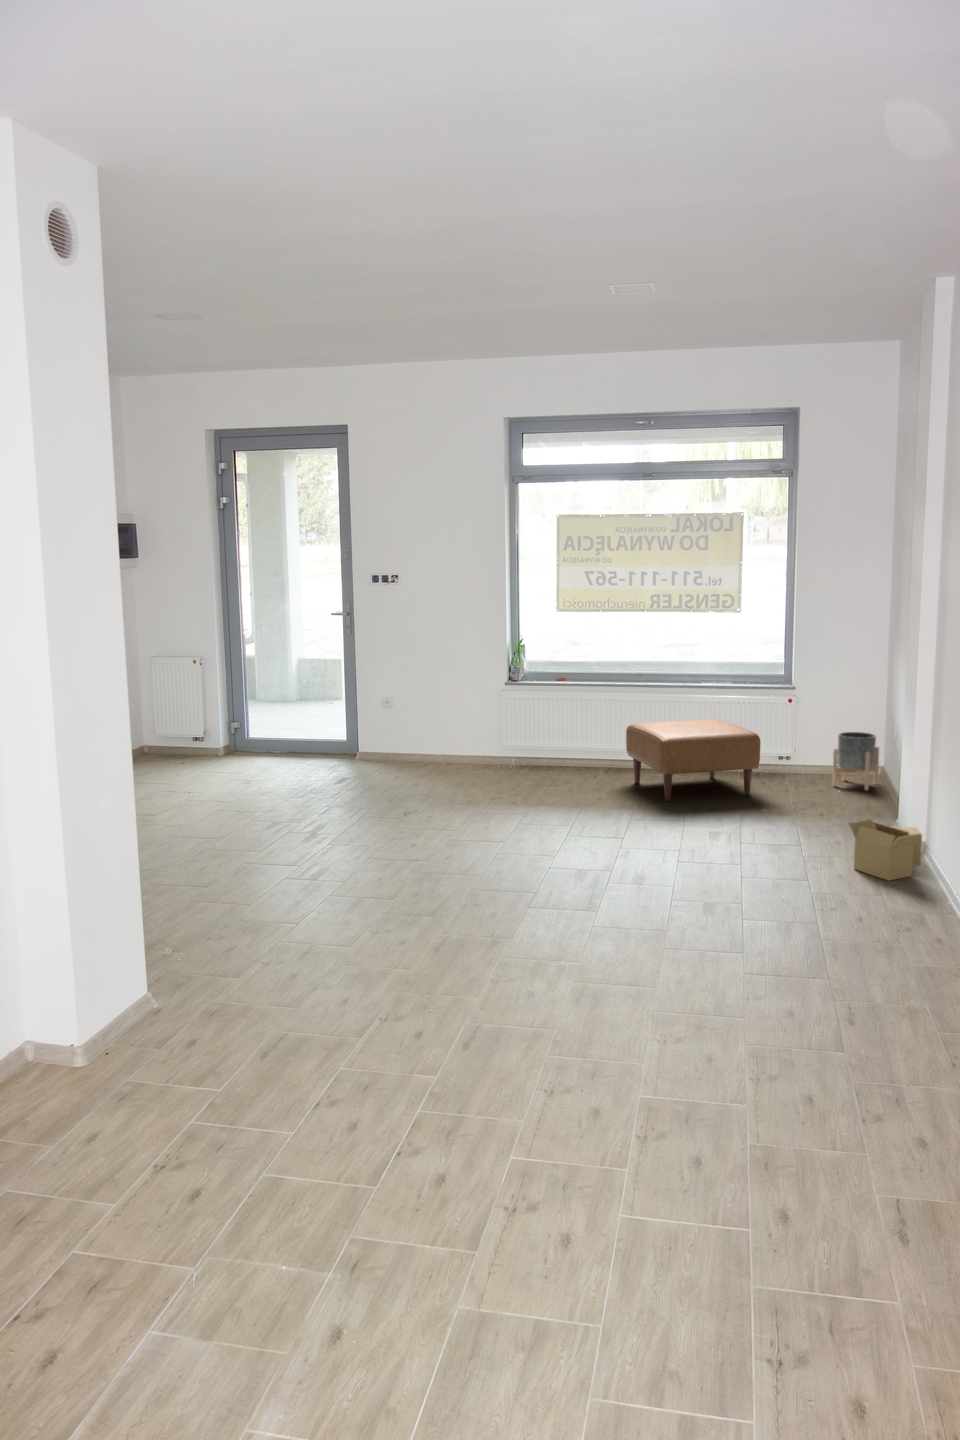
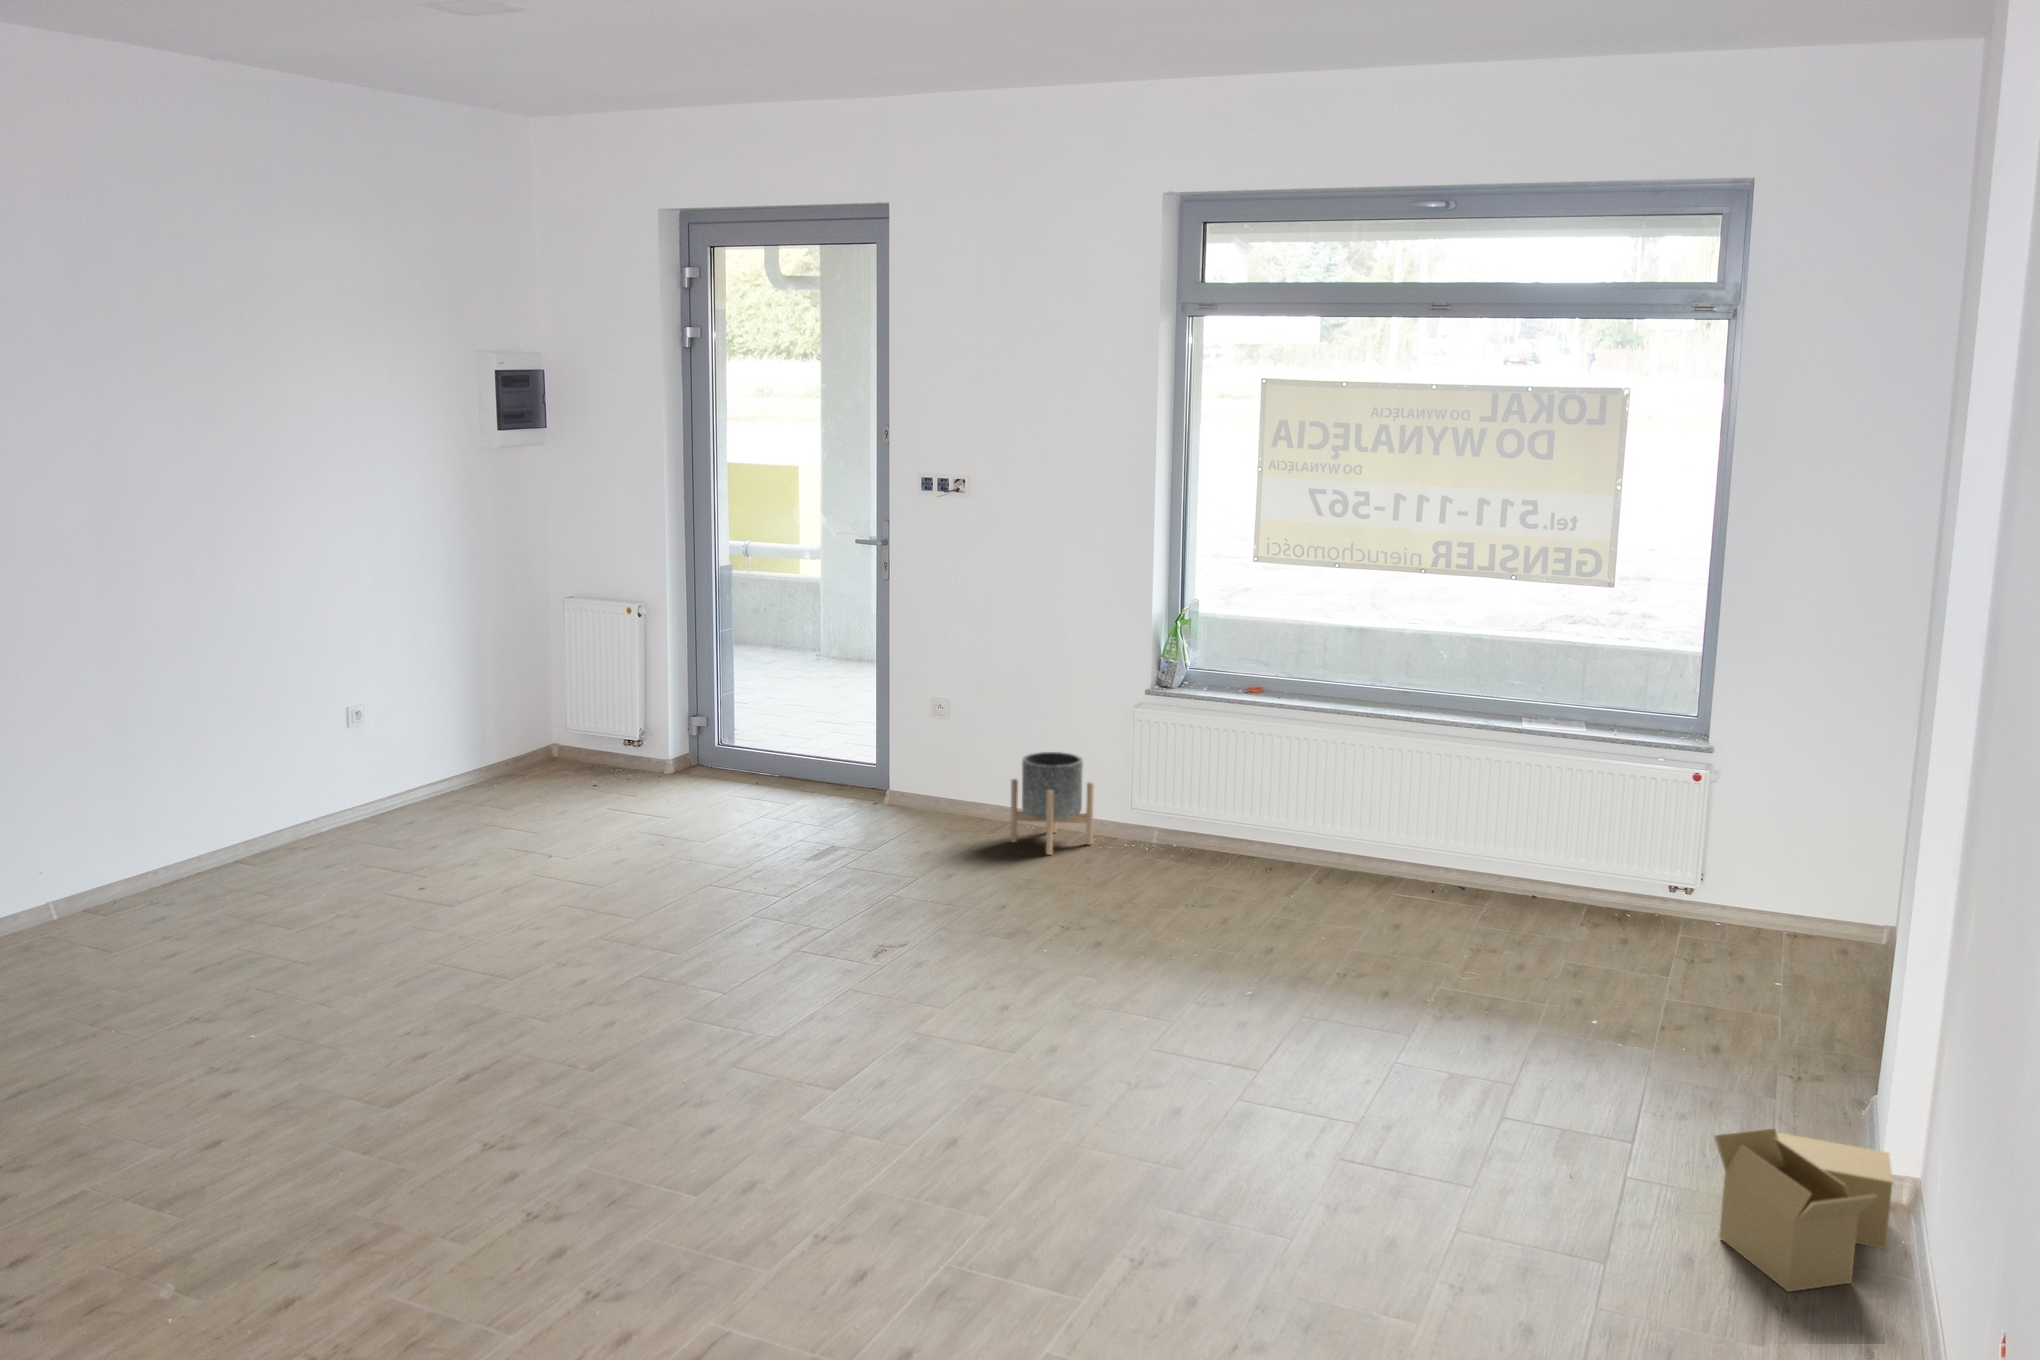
ottoman: present [626,719,761,801] -> none [1349,799,1609,973]
planter: present [832,732,879,790] -> present [1010,752,1094,855]

